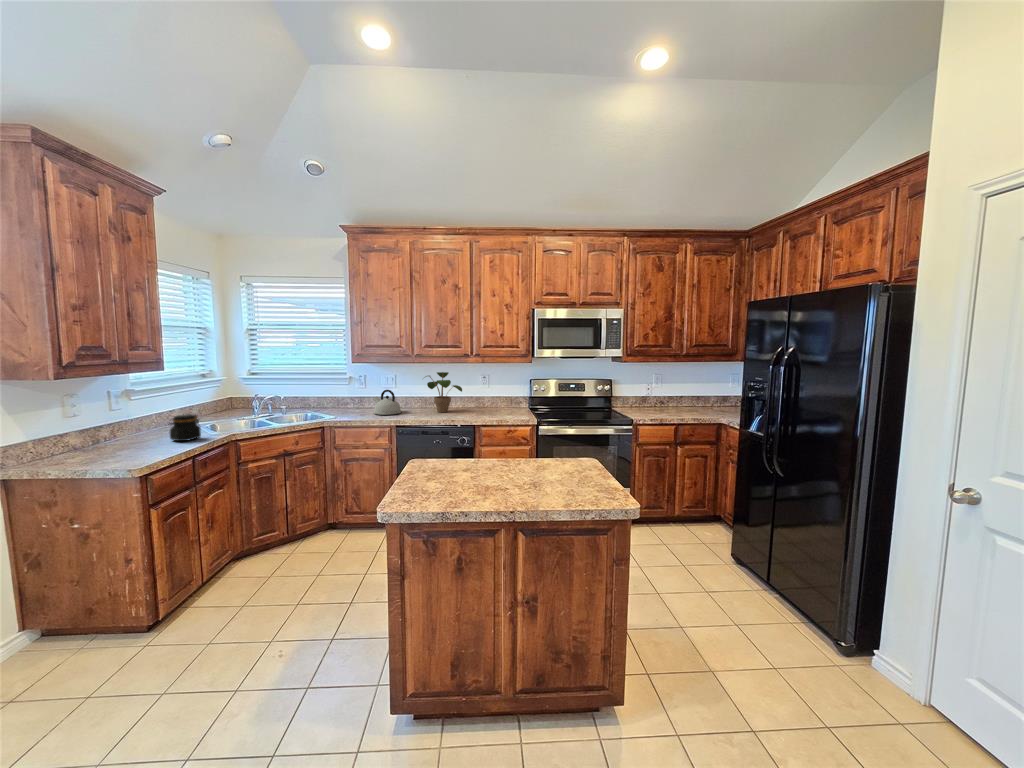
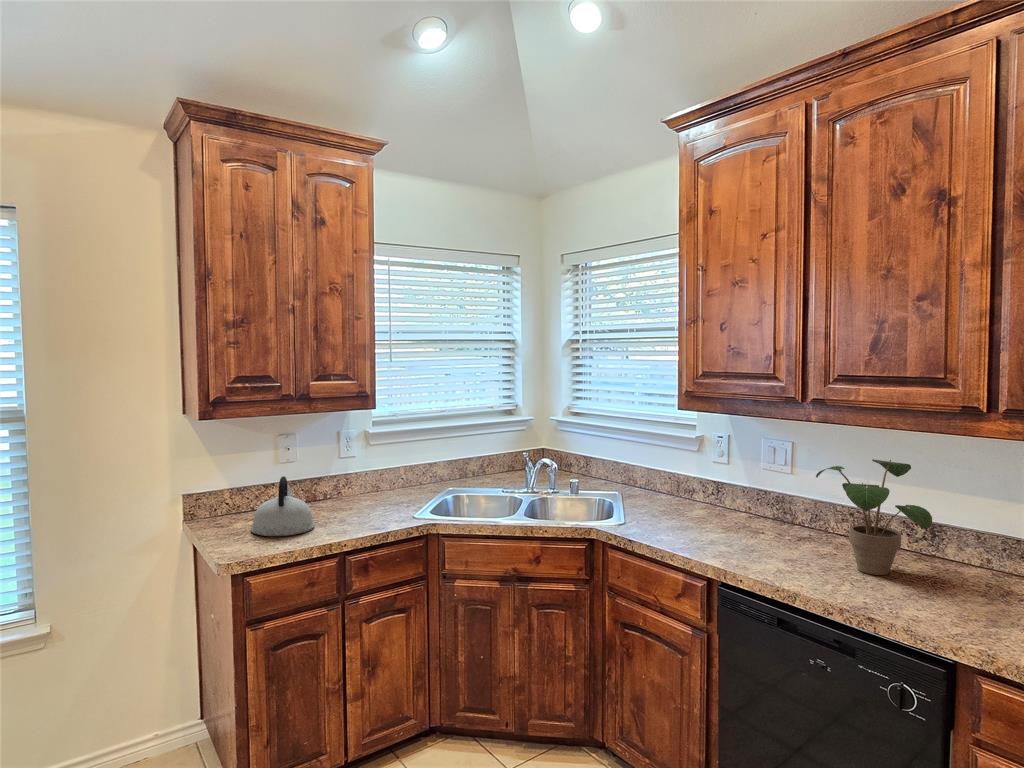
kettle: present [374,390,401,415] -> present [251,476,314,536]
jar: present [168,414,201,441] -> none [350,481,393,523]

